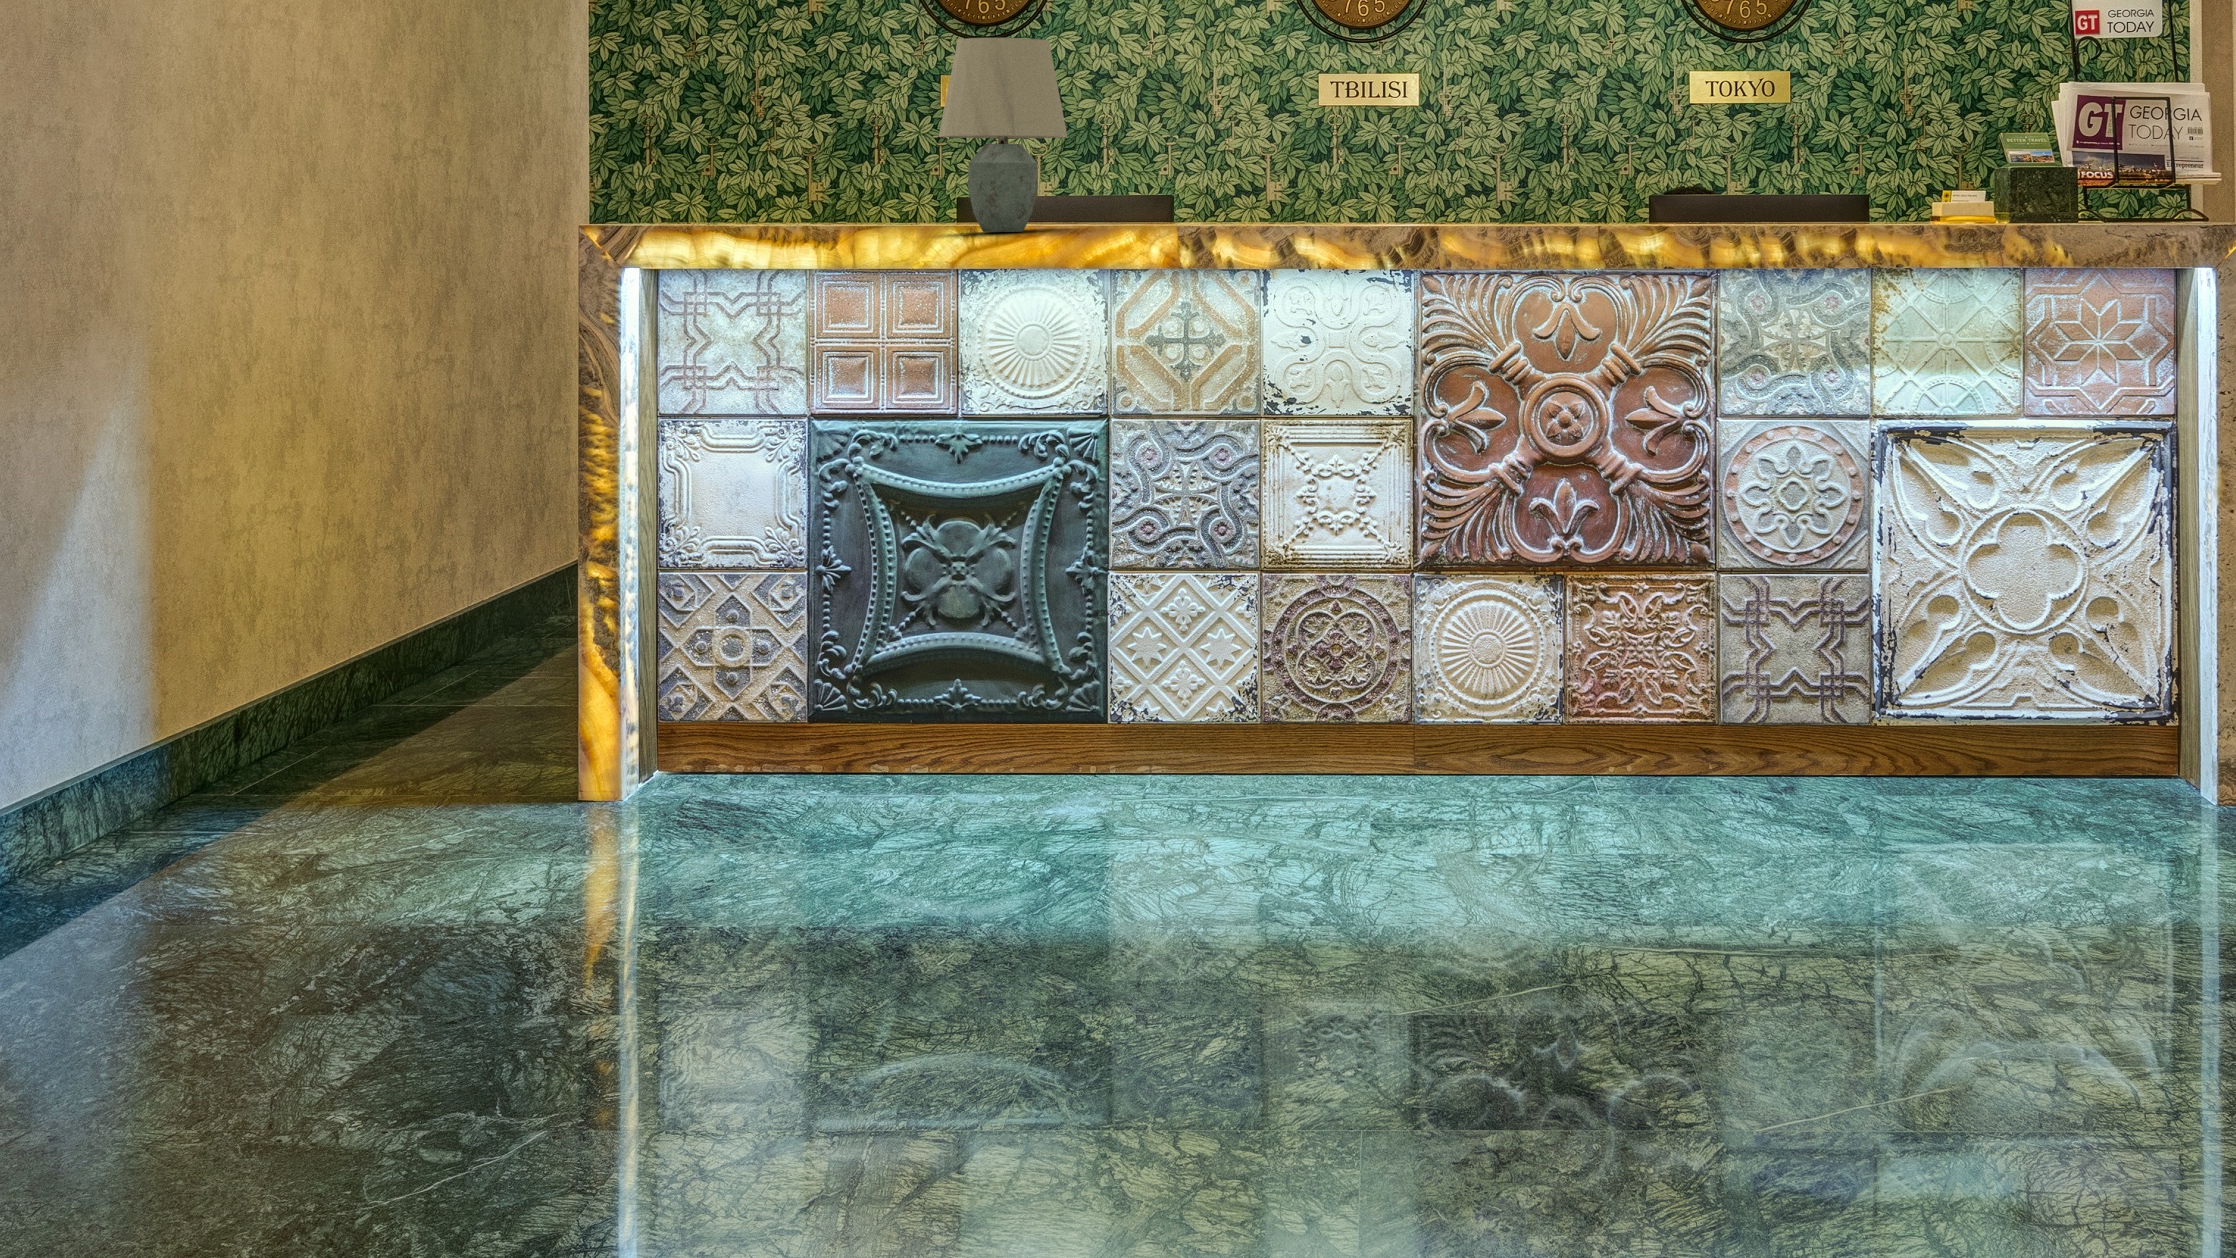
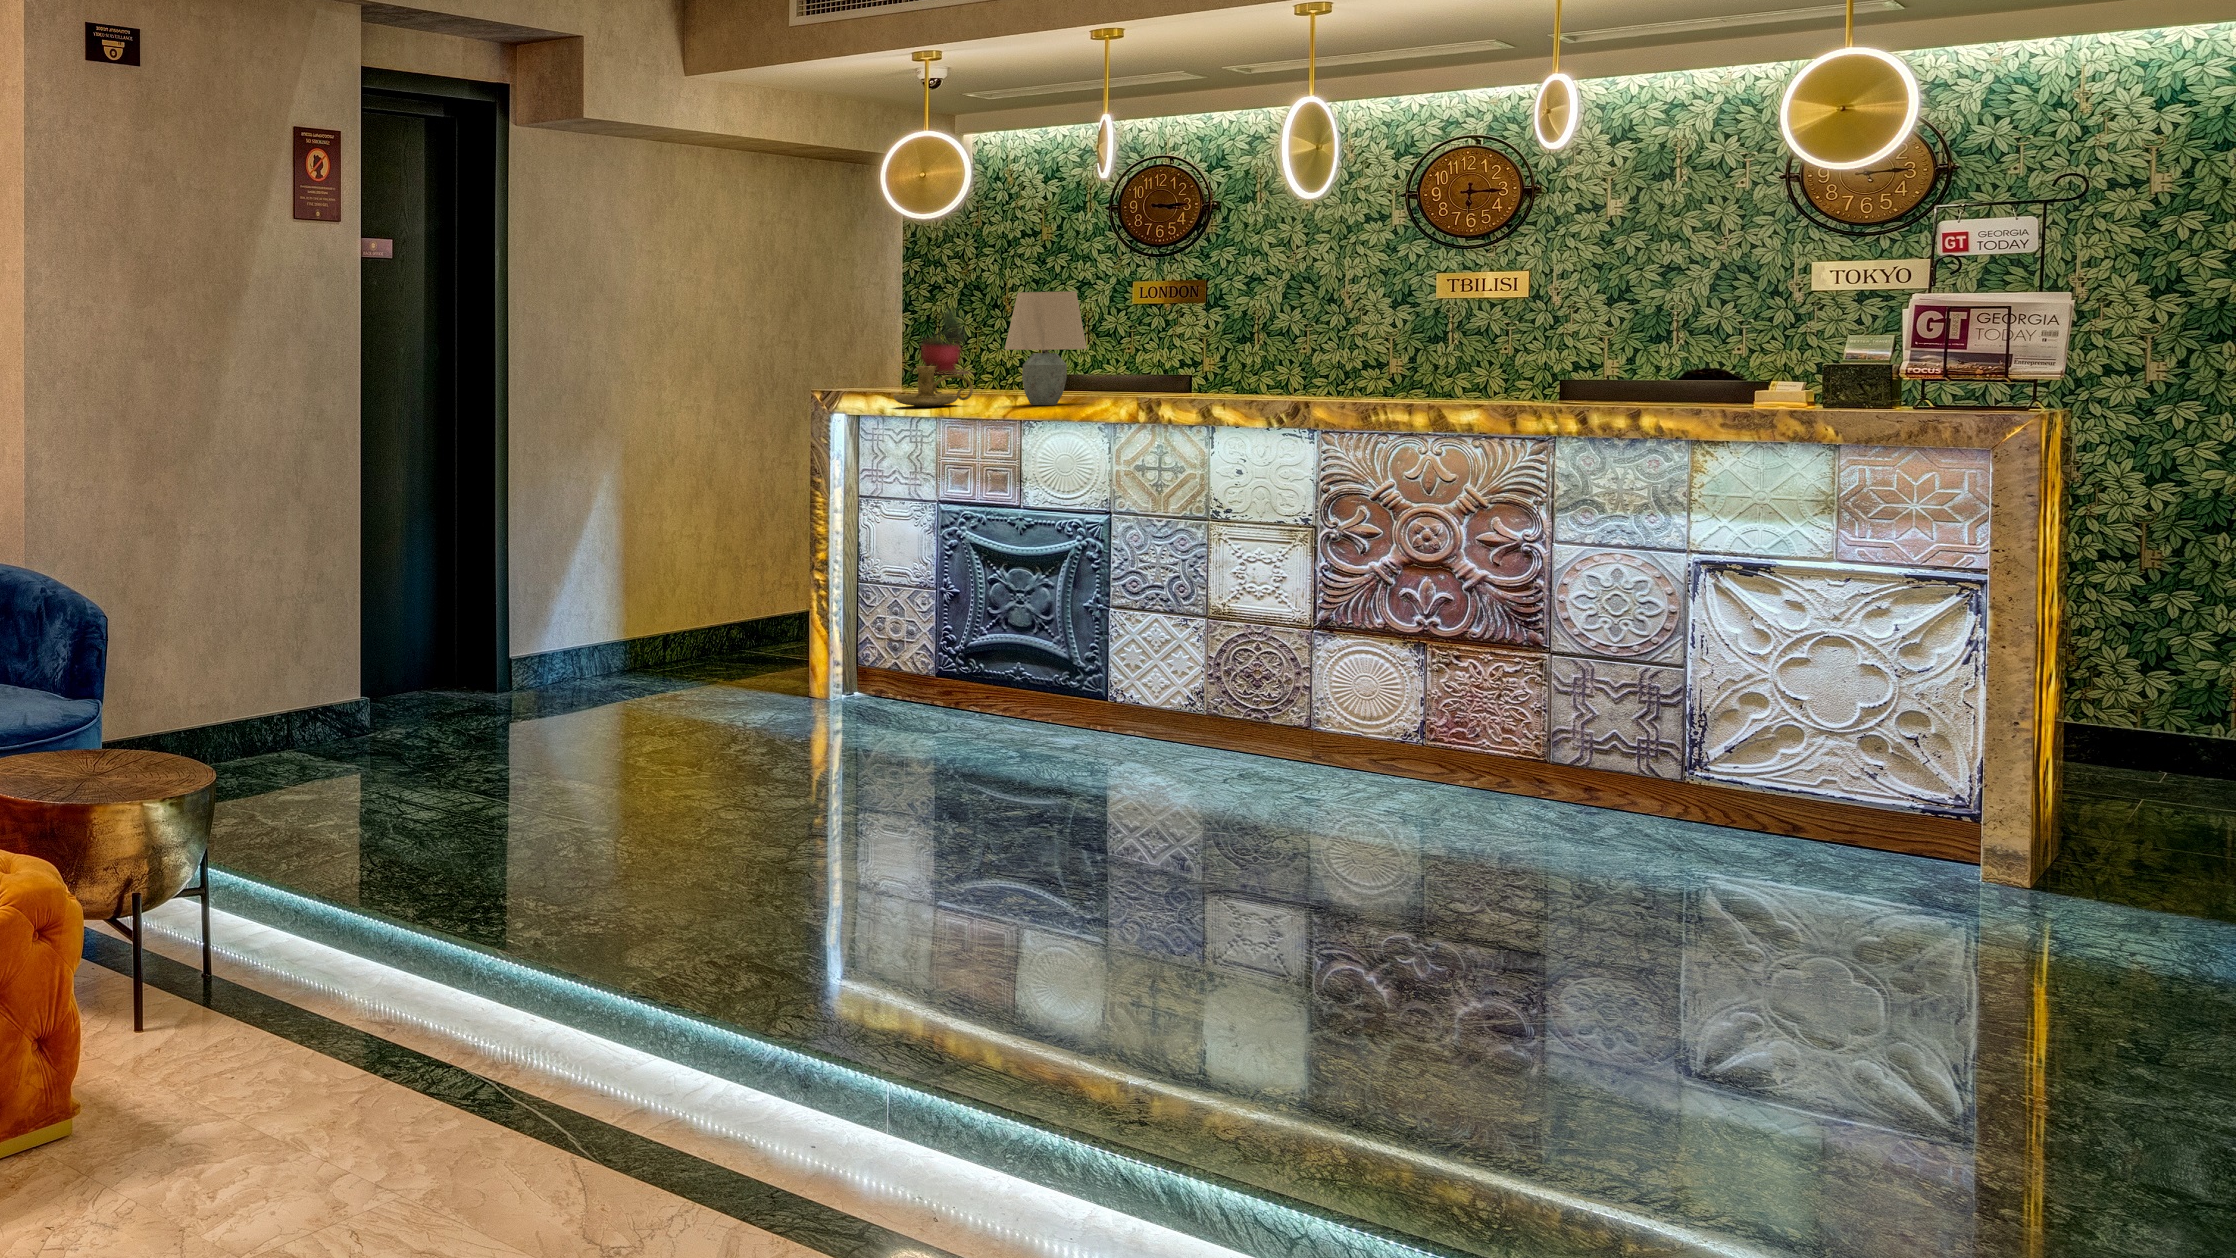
succulent plant: none [616,104,734,208] -> present [921,309,965,374]
candle holder: none [738,167,877,239] -> present [894,366,973,407]

